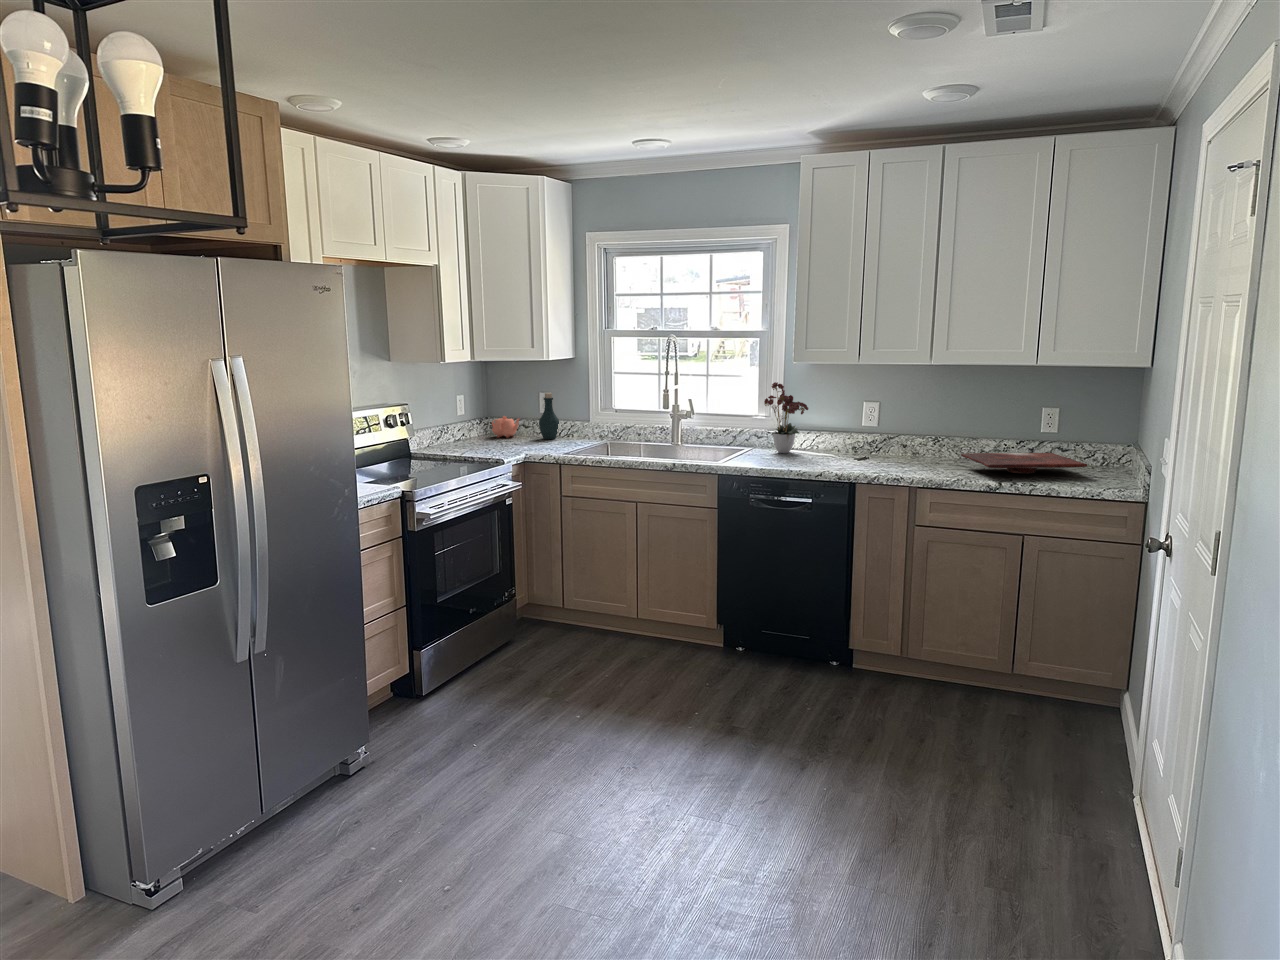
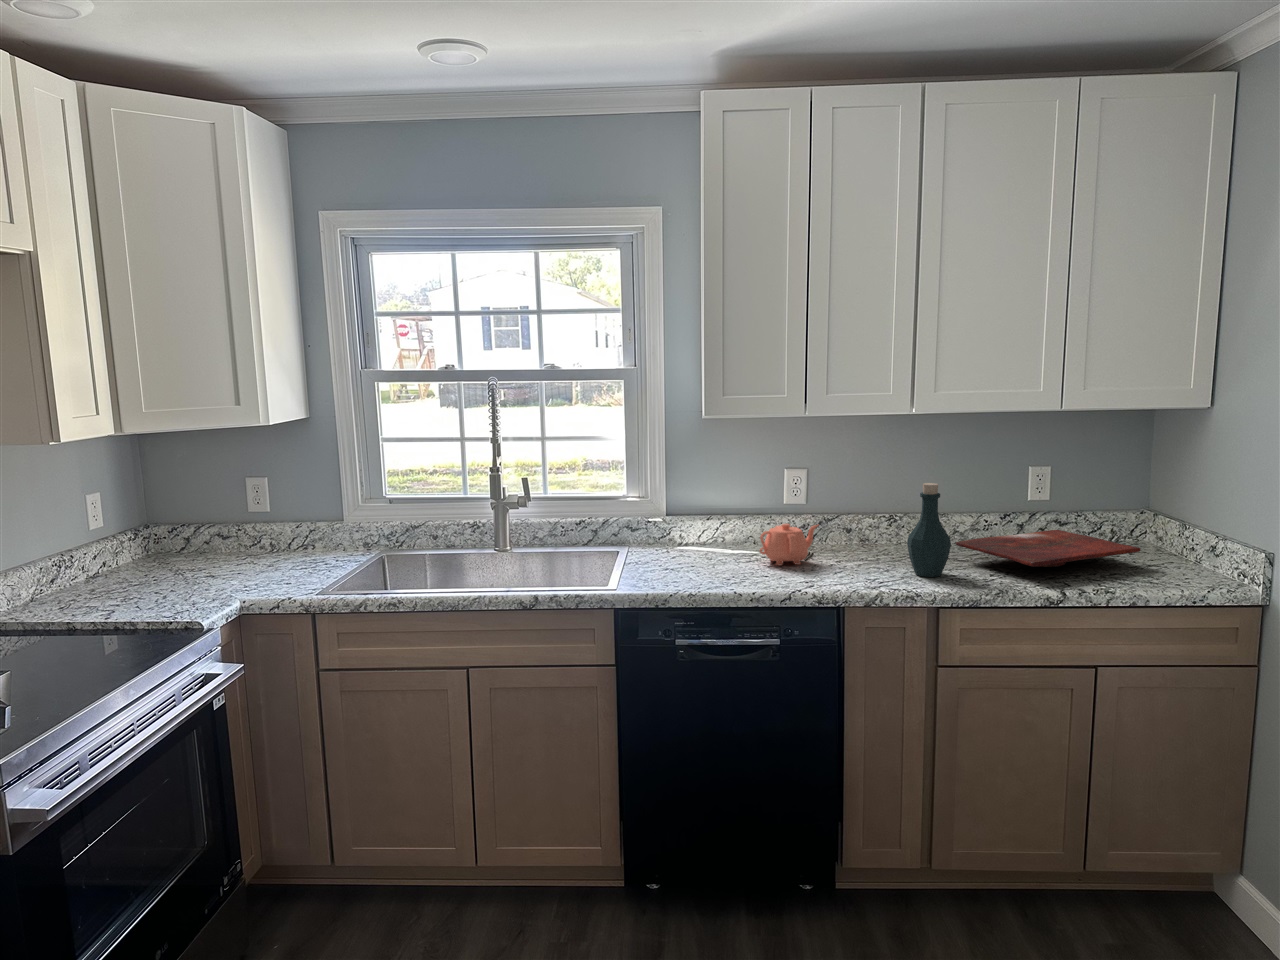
flower arrangement: present [764,382,808,453] -> none [639,441,718,554]
bottle: present [539,393,559,439] -> present [907,483,951,577]
teapot: present [492,416,520,438] -> present [760,524,818,566]

